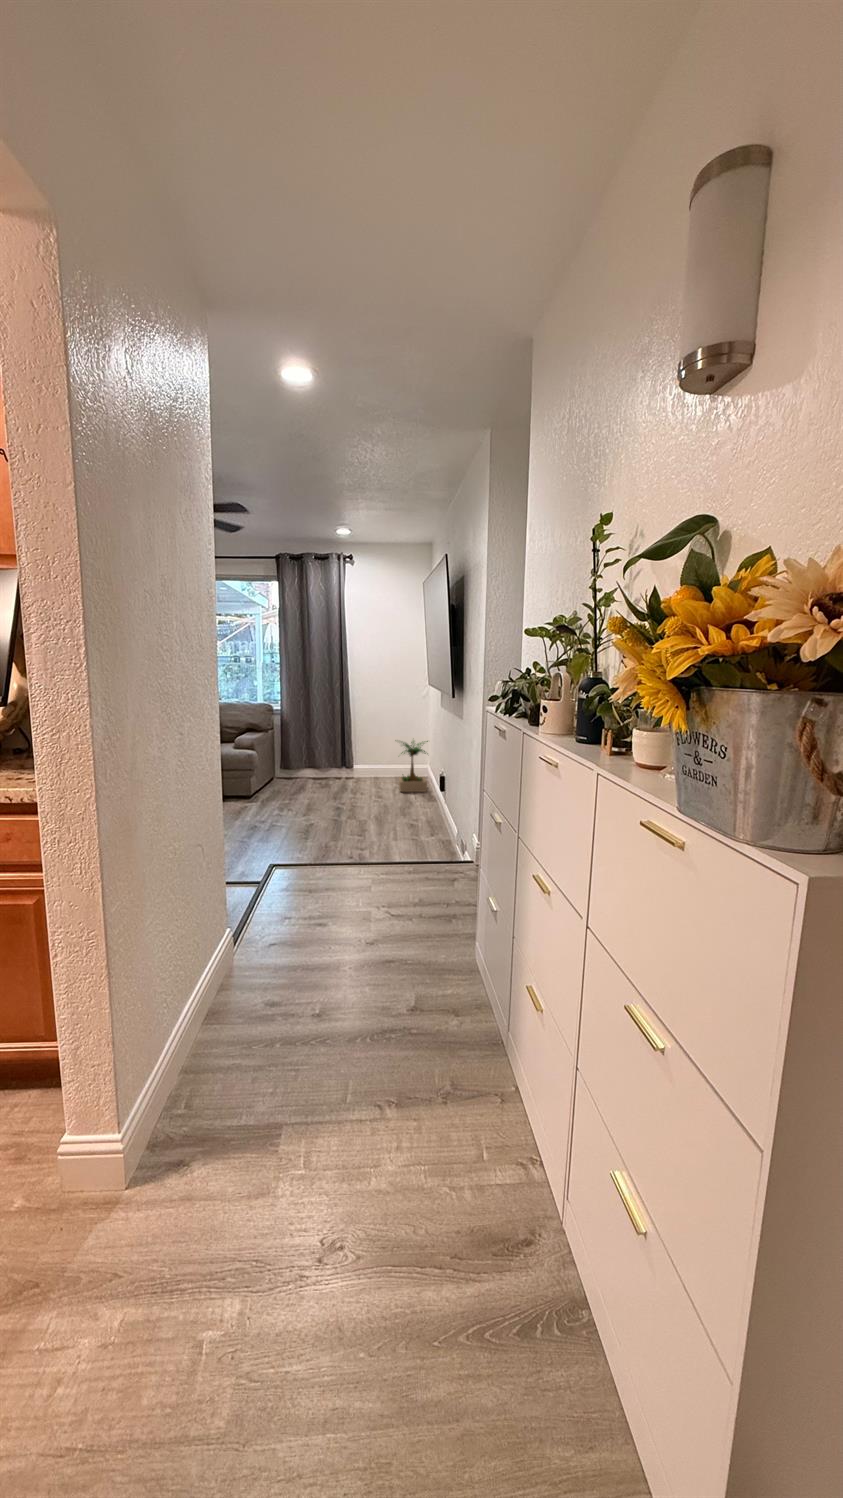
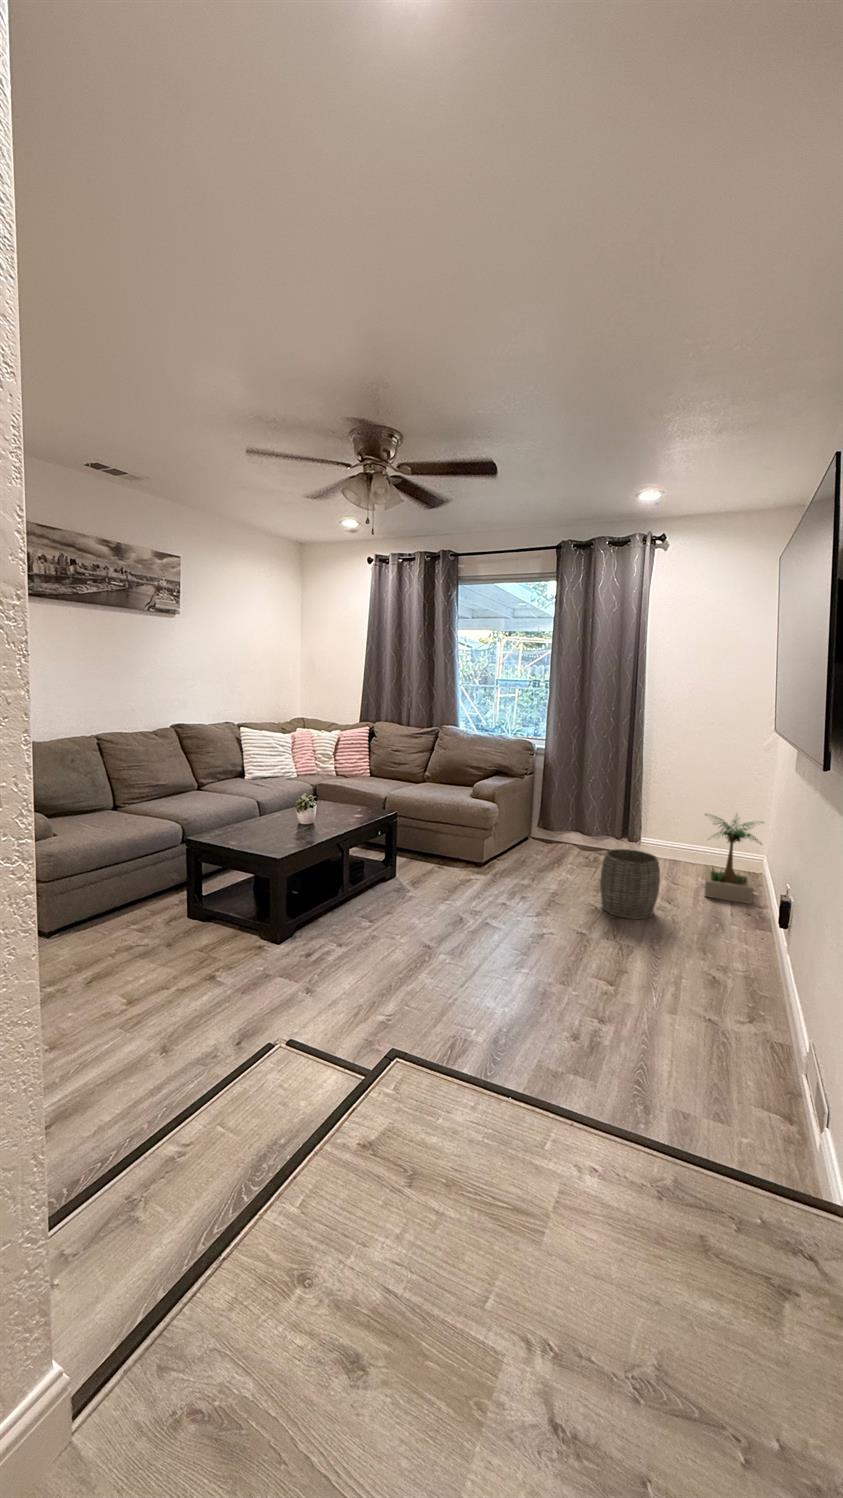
woven basket: none [339,766,376,809] -> present [600,849,660,919]

